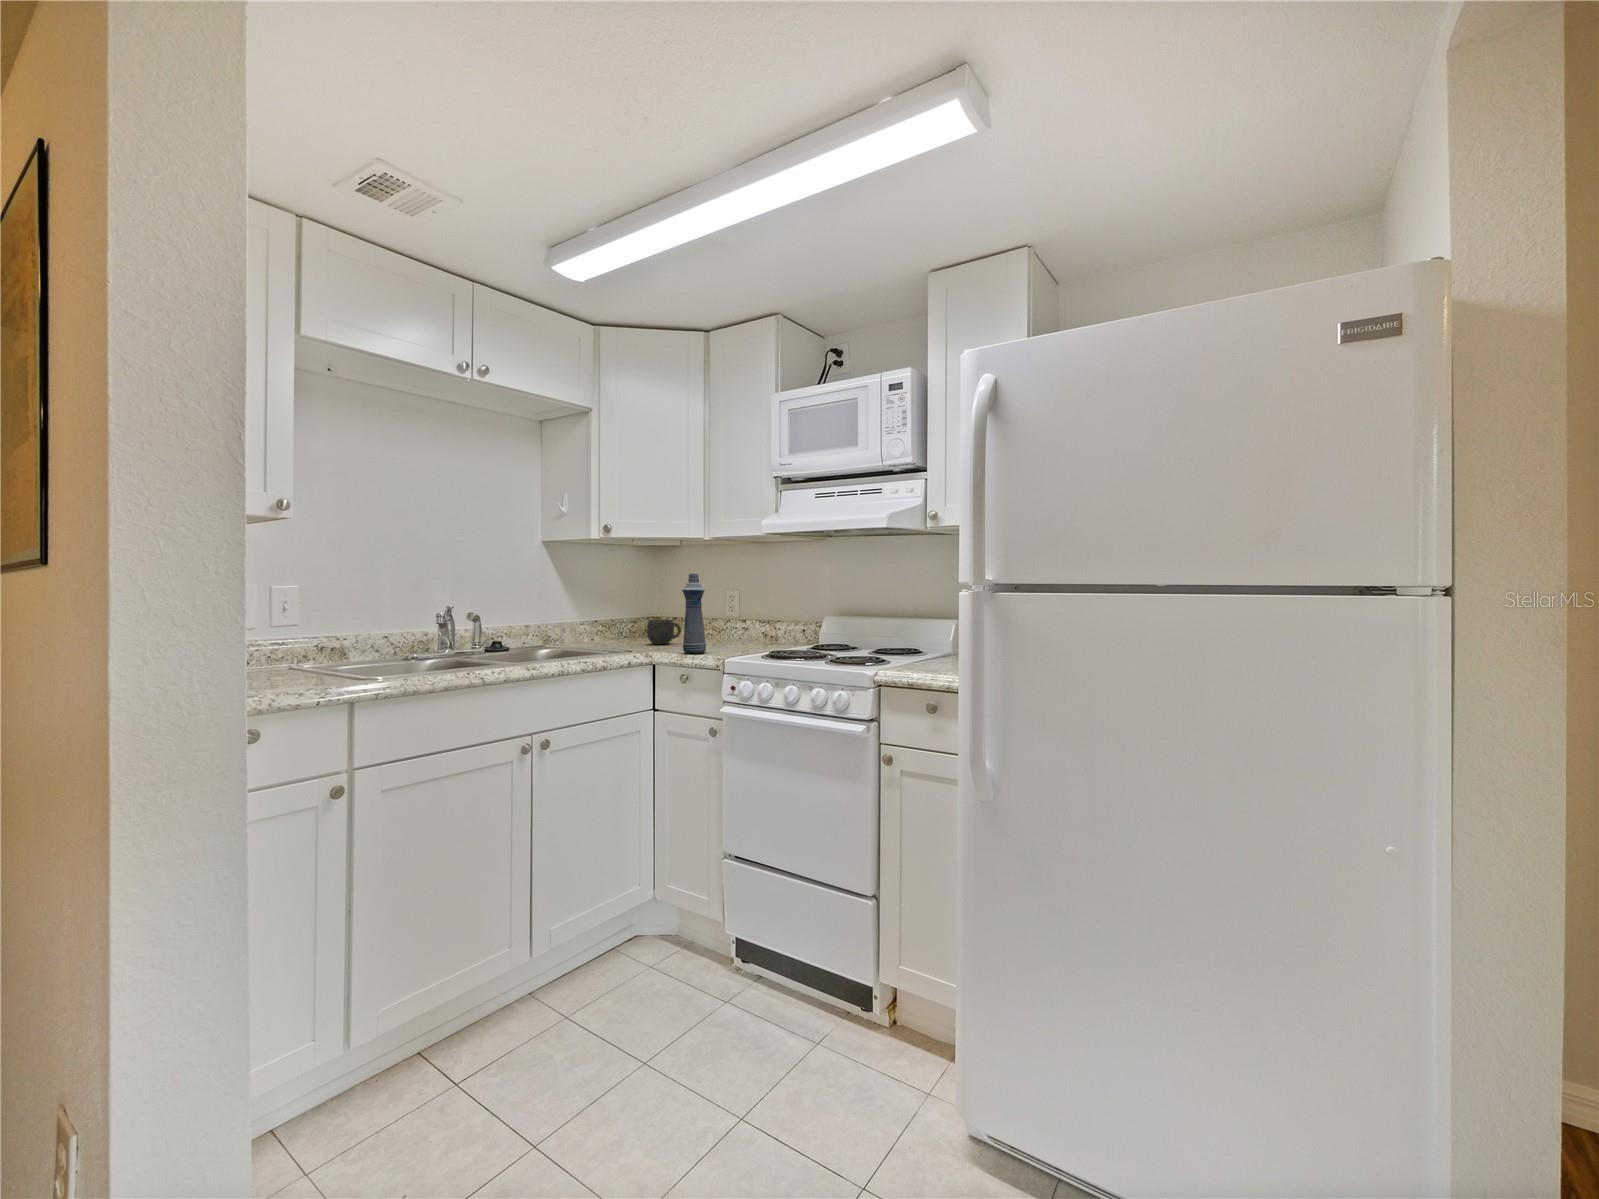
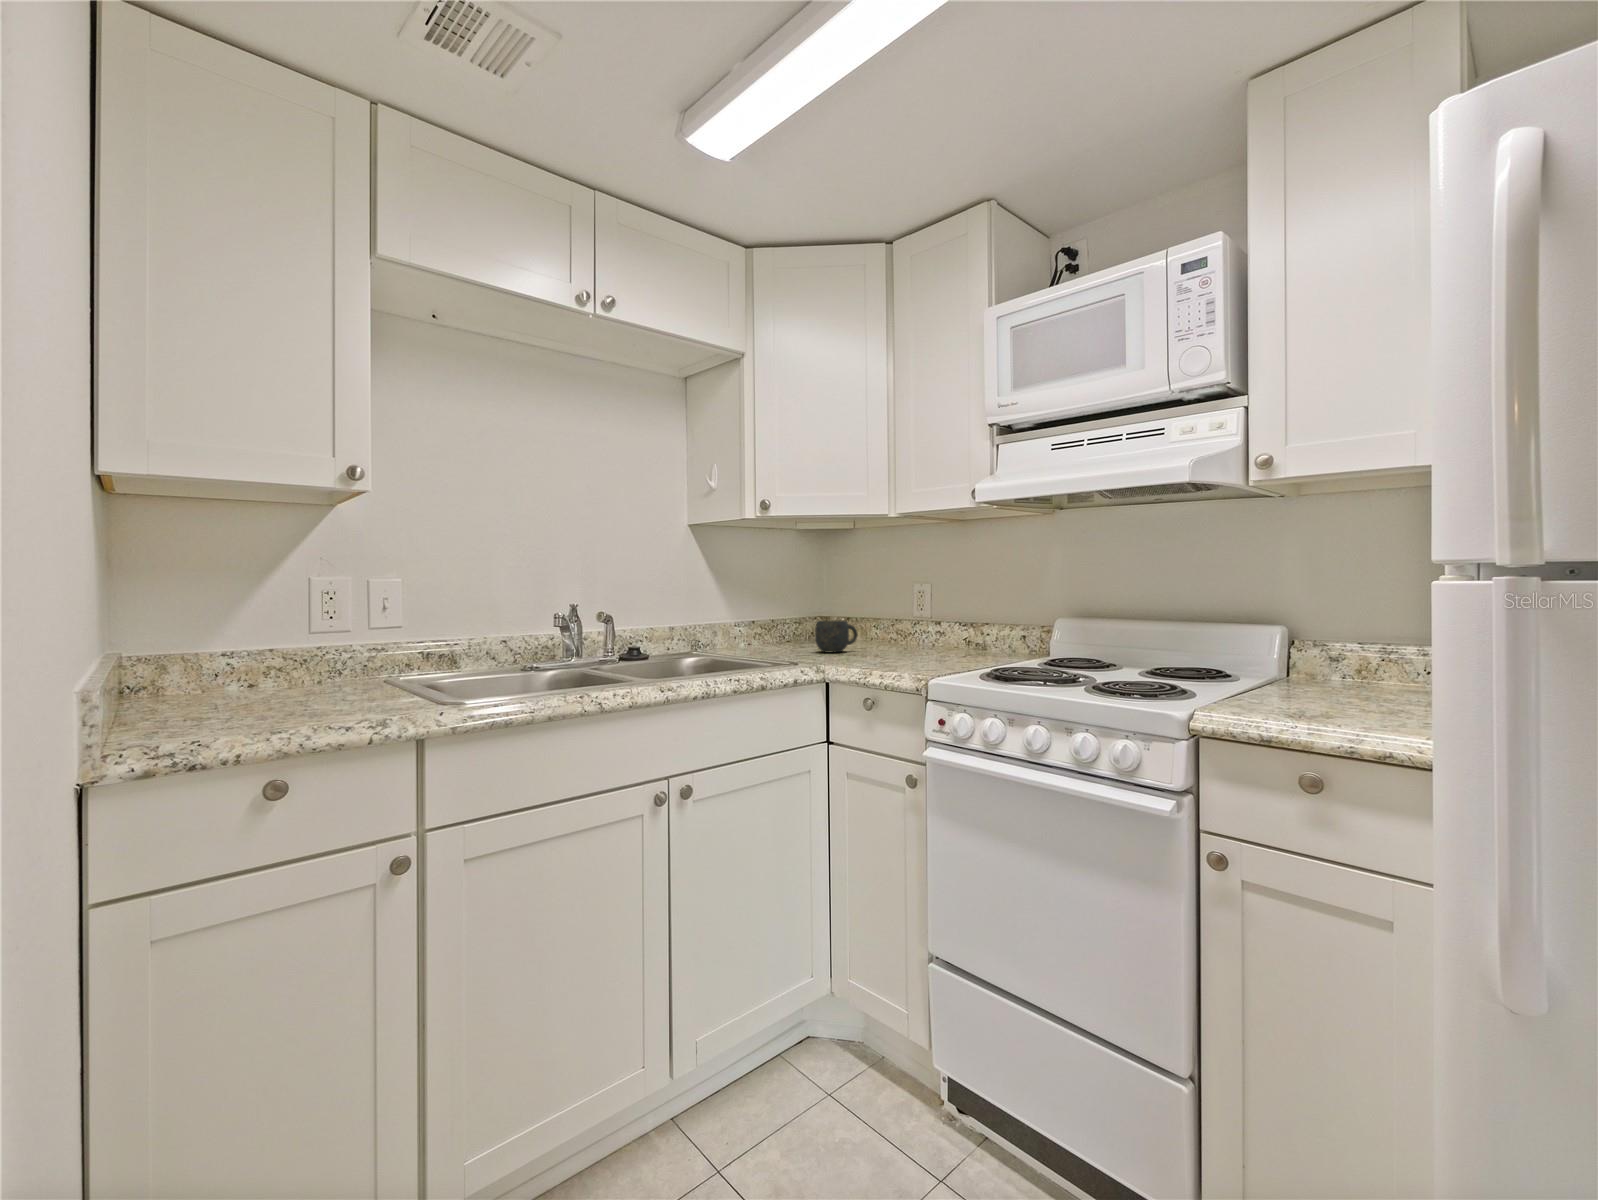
bottle: present [682,574,706,653] -> none [863,560,896,668]

